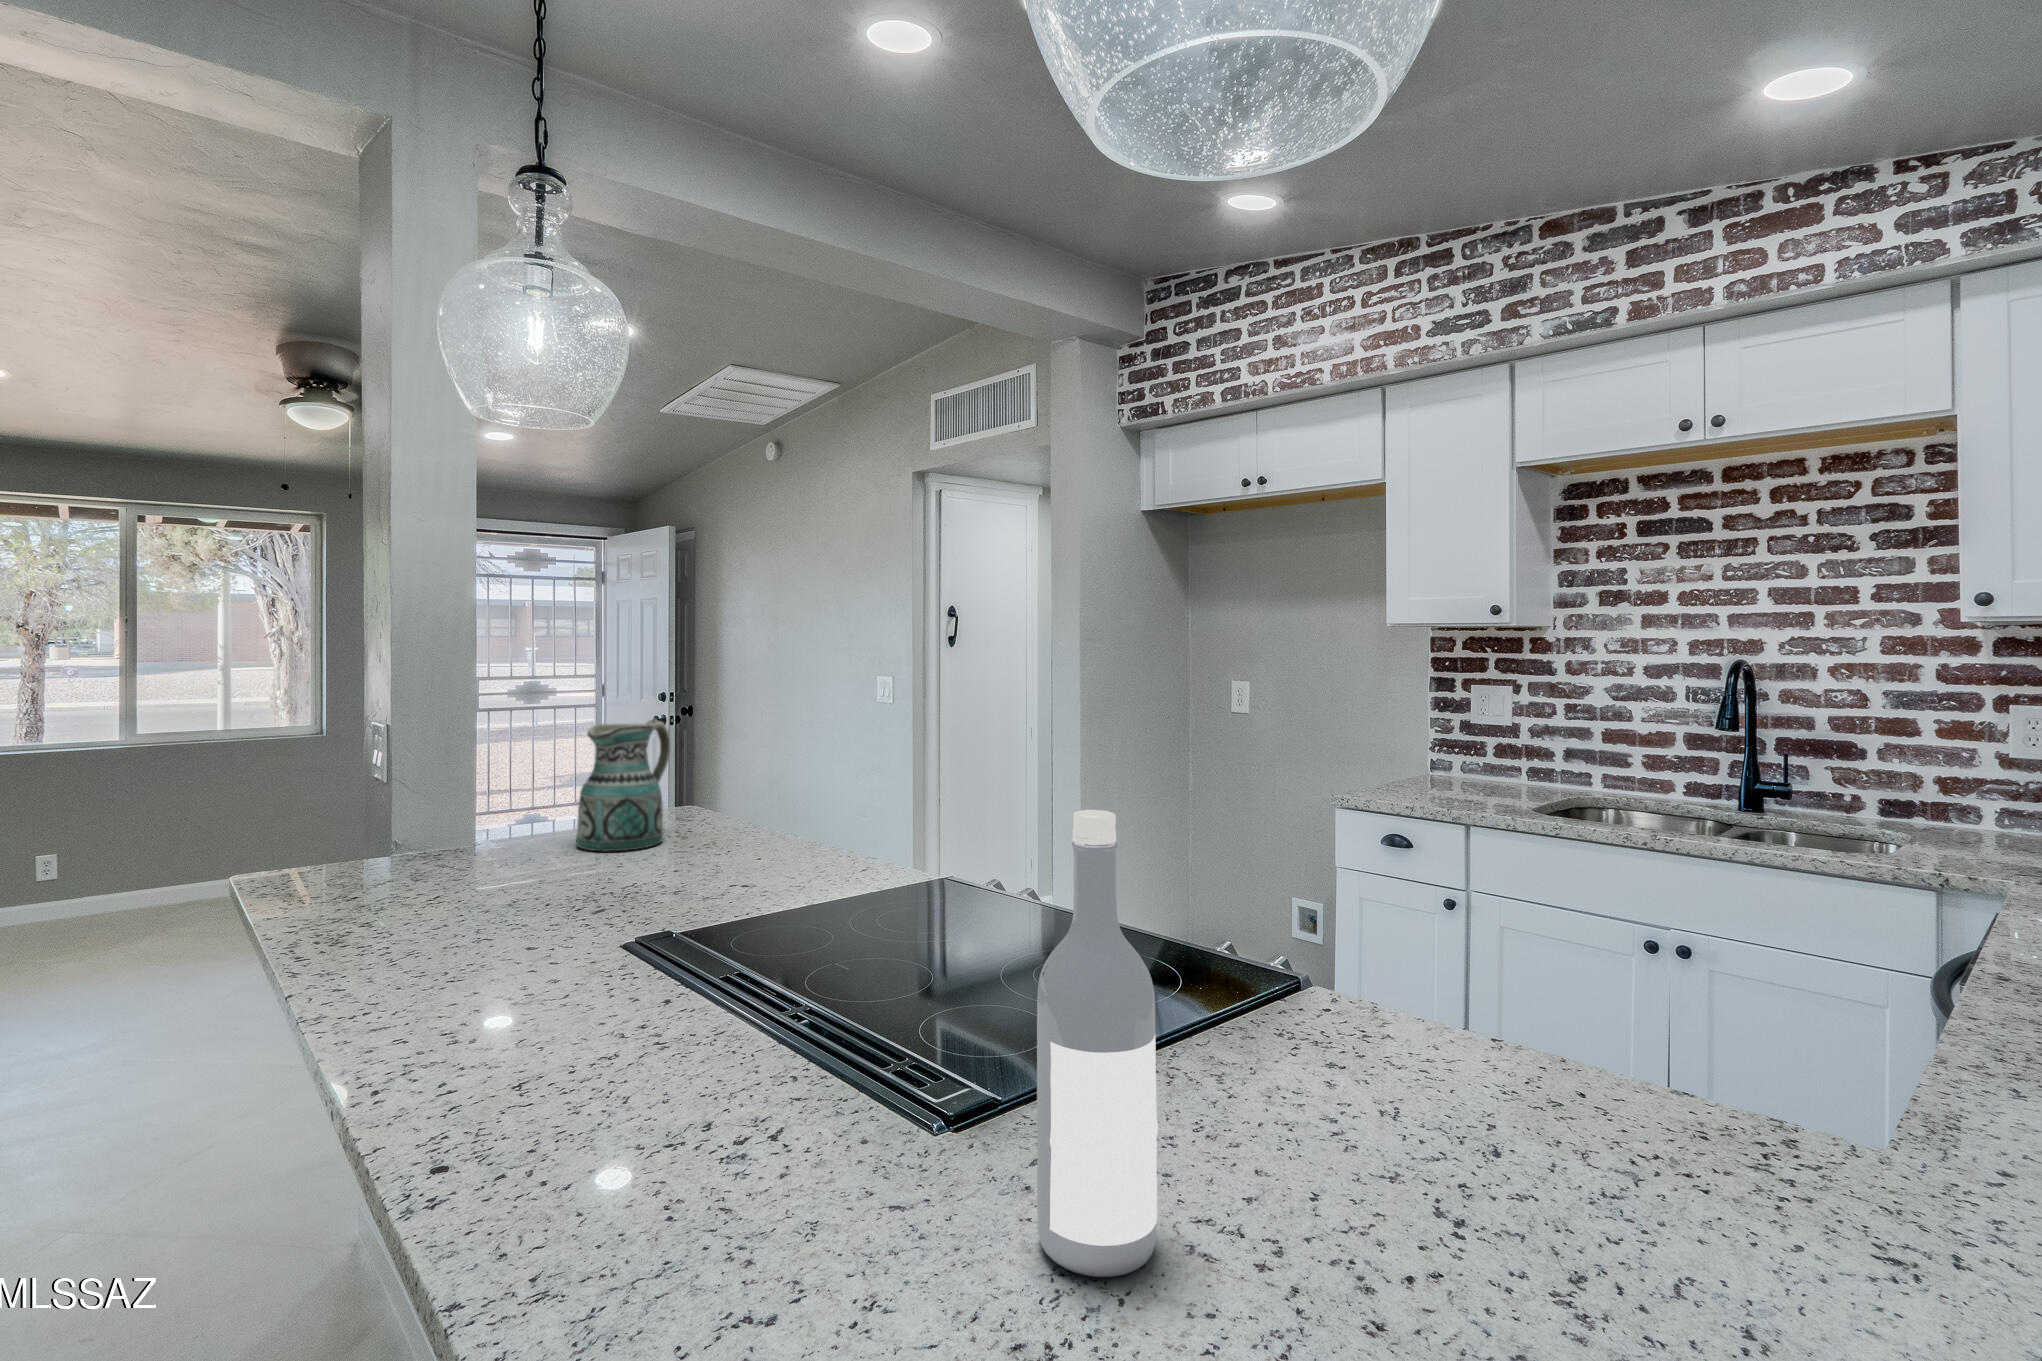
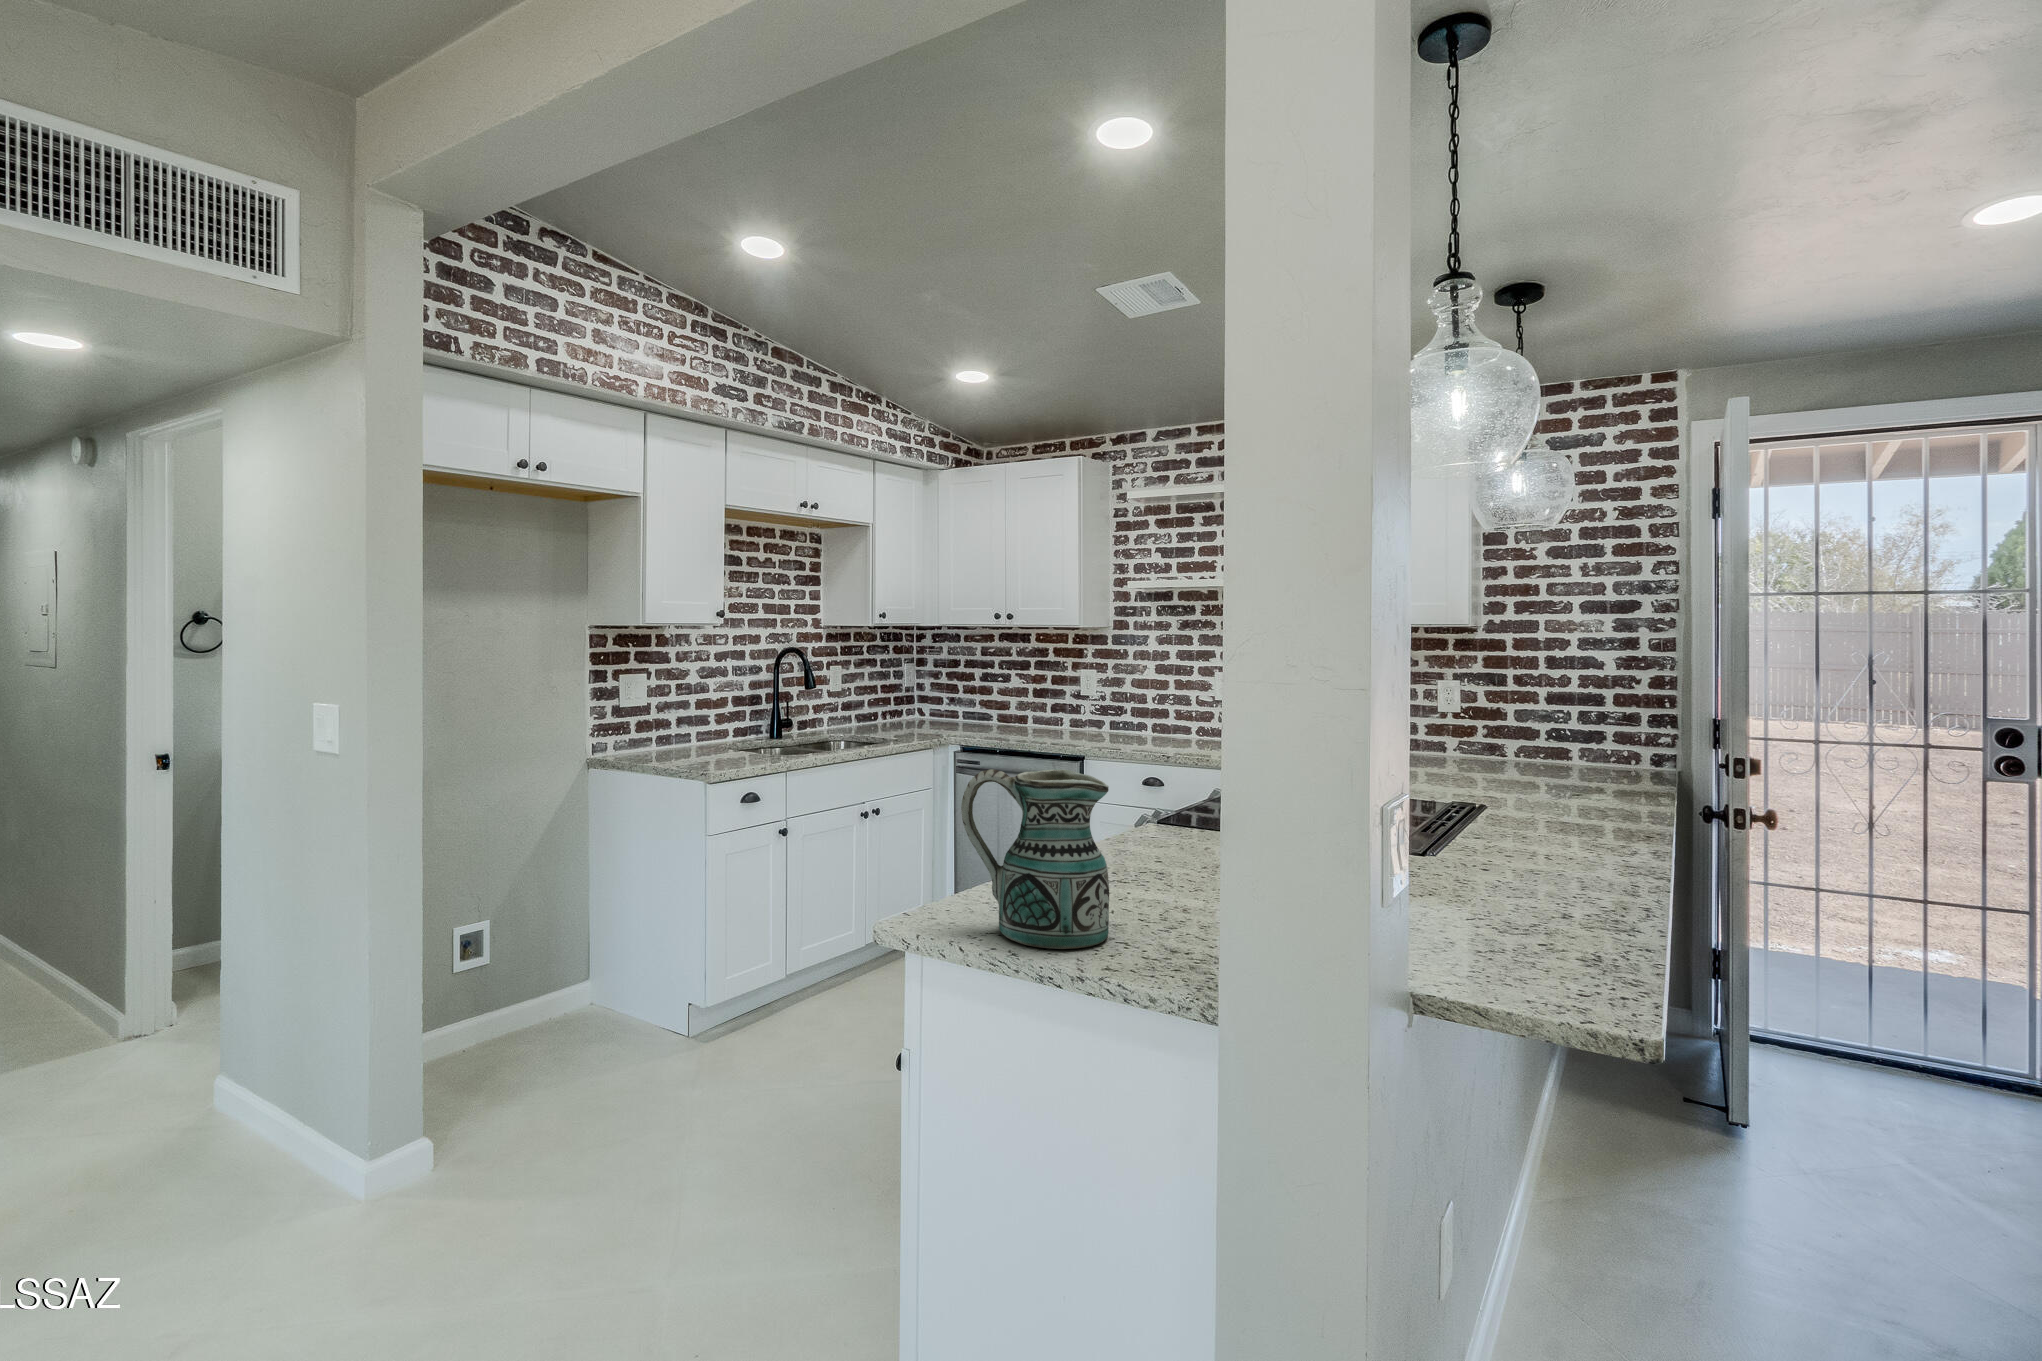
wine bottle: present [1037,810,1158,1277] -> none [1473,705,1510,825]

